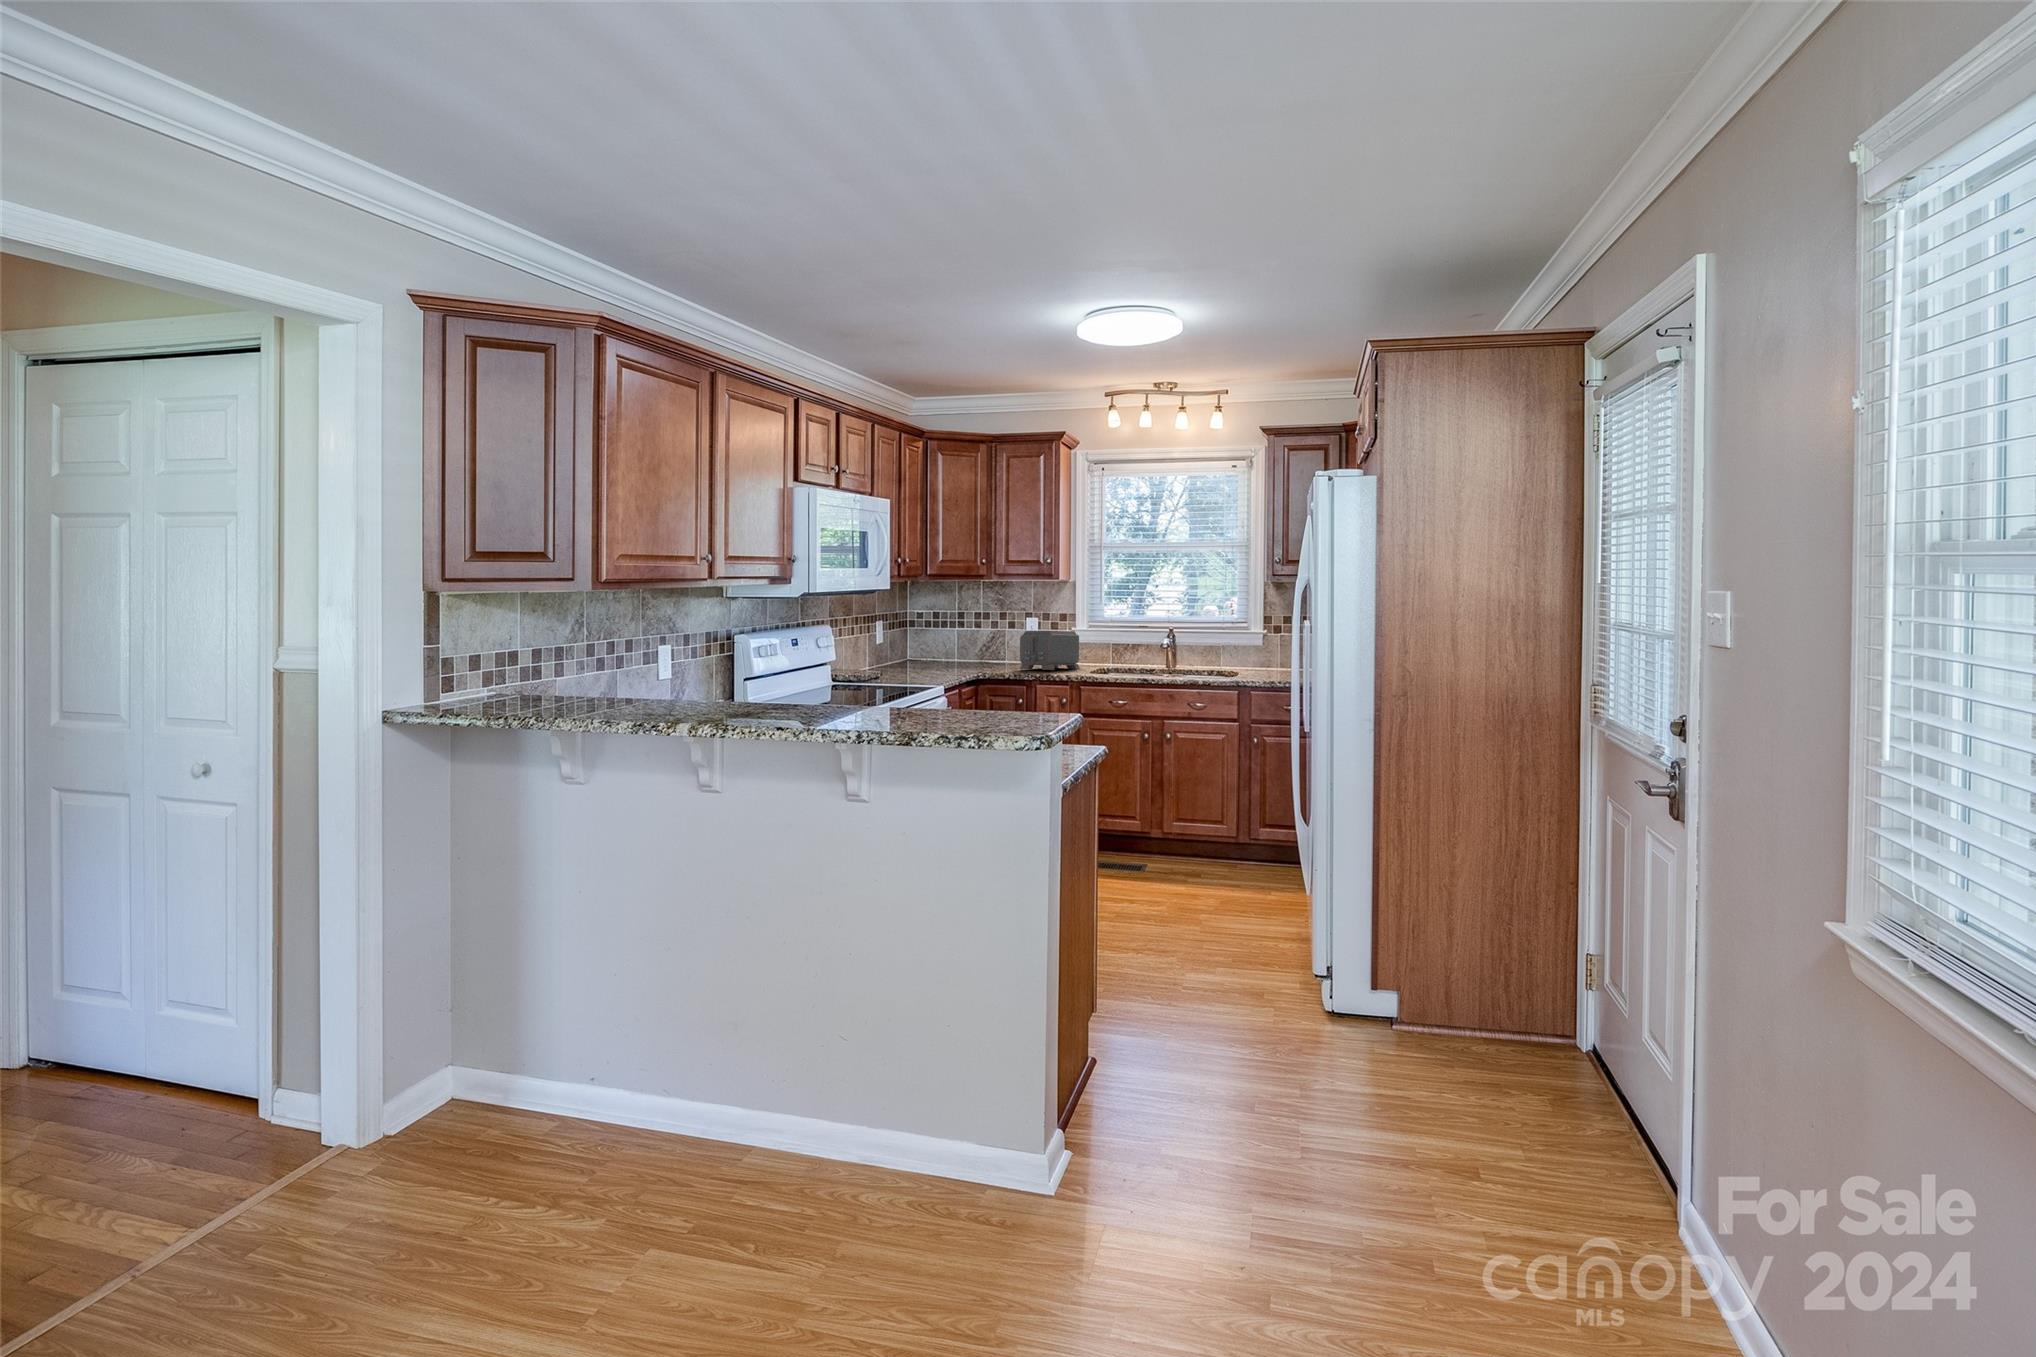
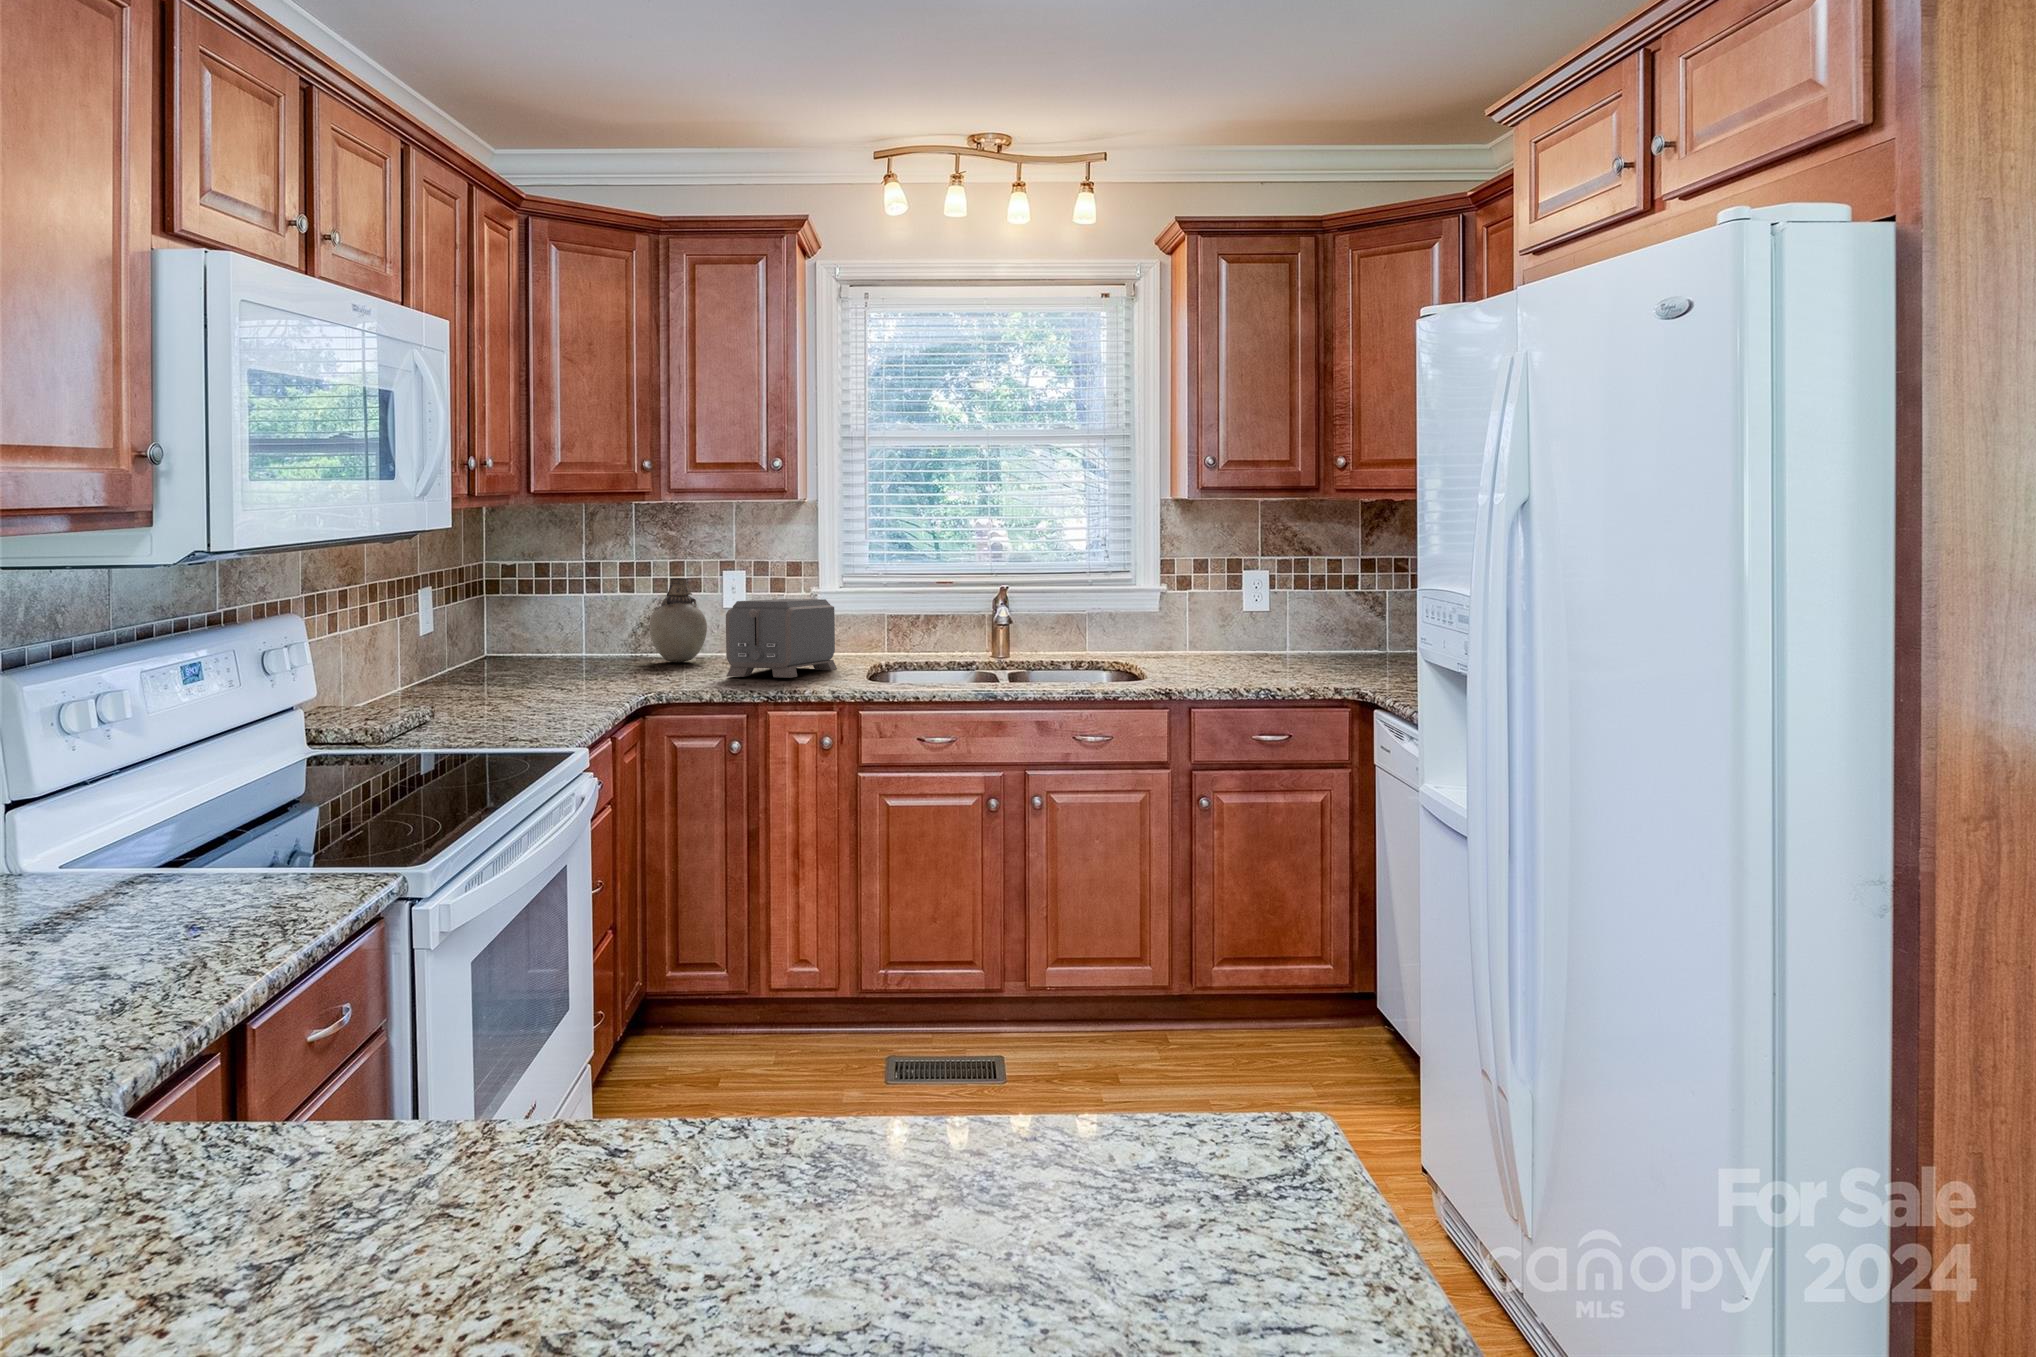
vase: none [986,620,1016,665] -> present [649,578,707,662]

